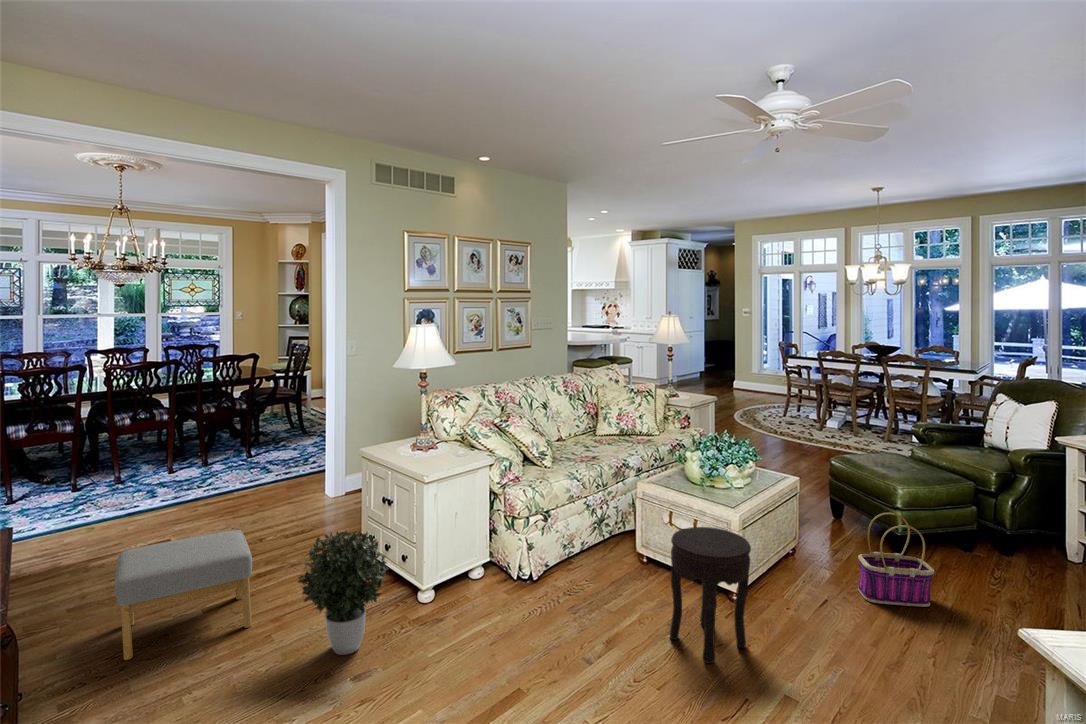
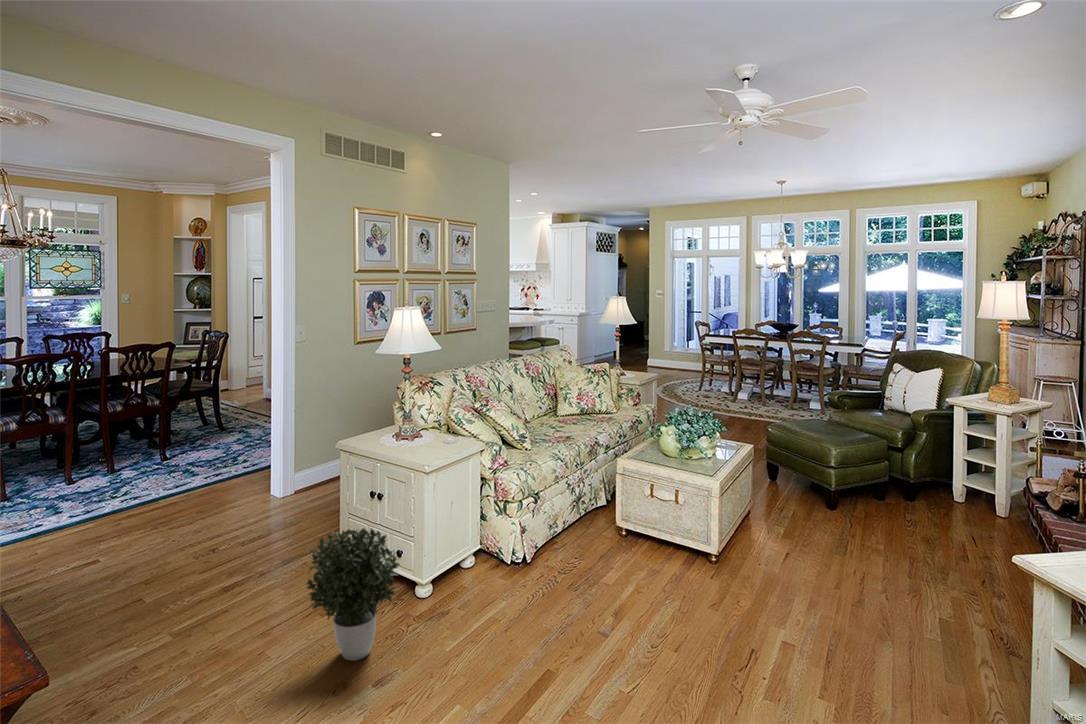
basket: present [858,513,934,607] -> none [820,472,886,554]
side table: present [670,527,751,663] -> none [675,497,752,625]
footstool: present [115,530,252,660] -> none [70,539,238,698]

